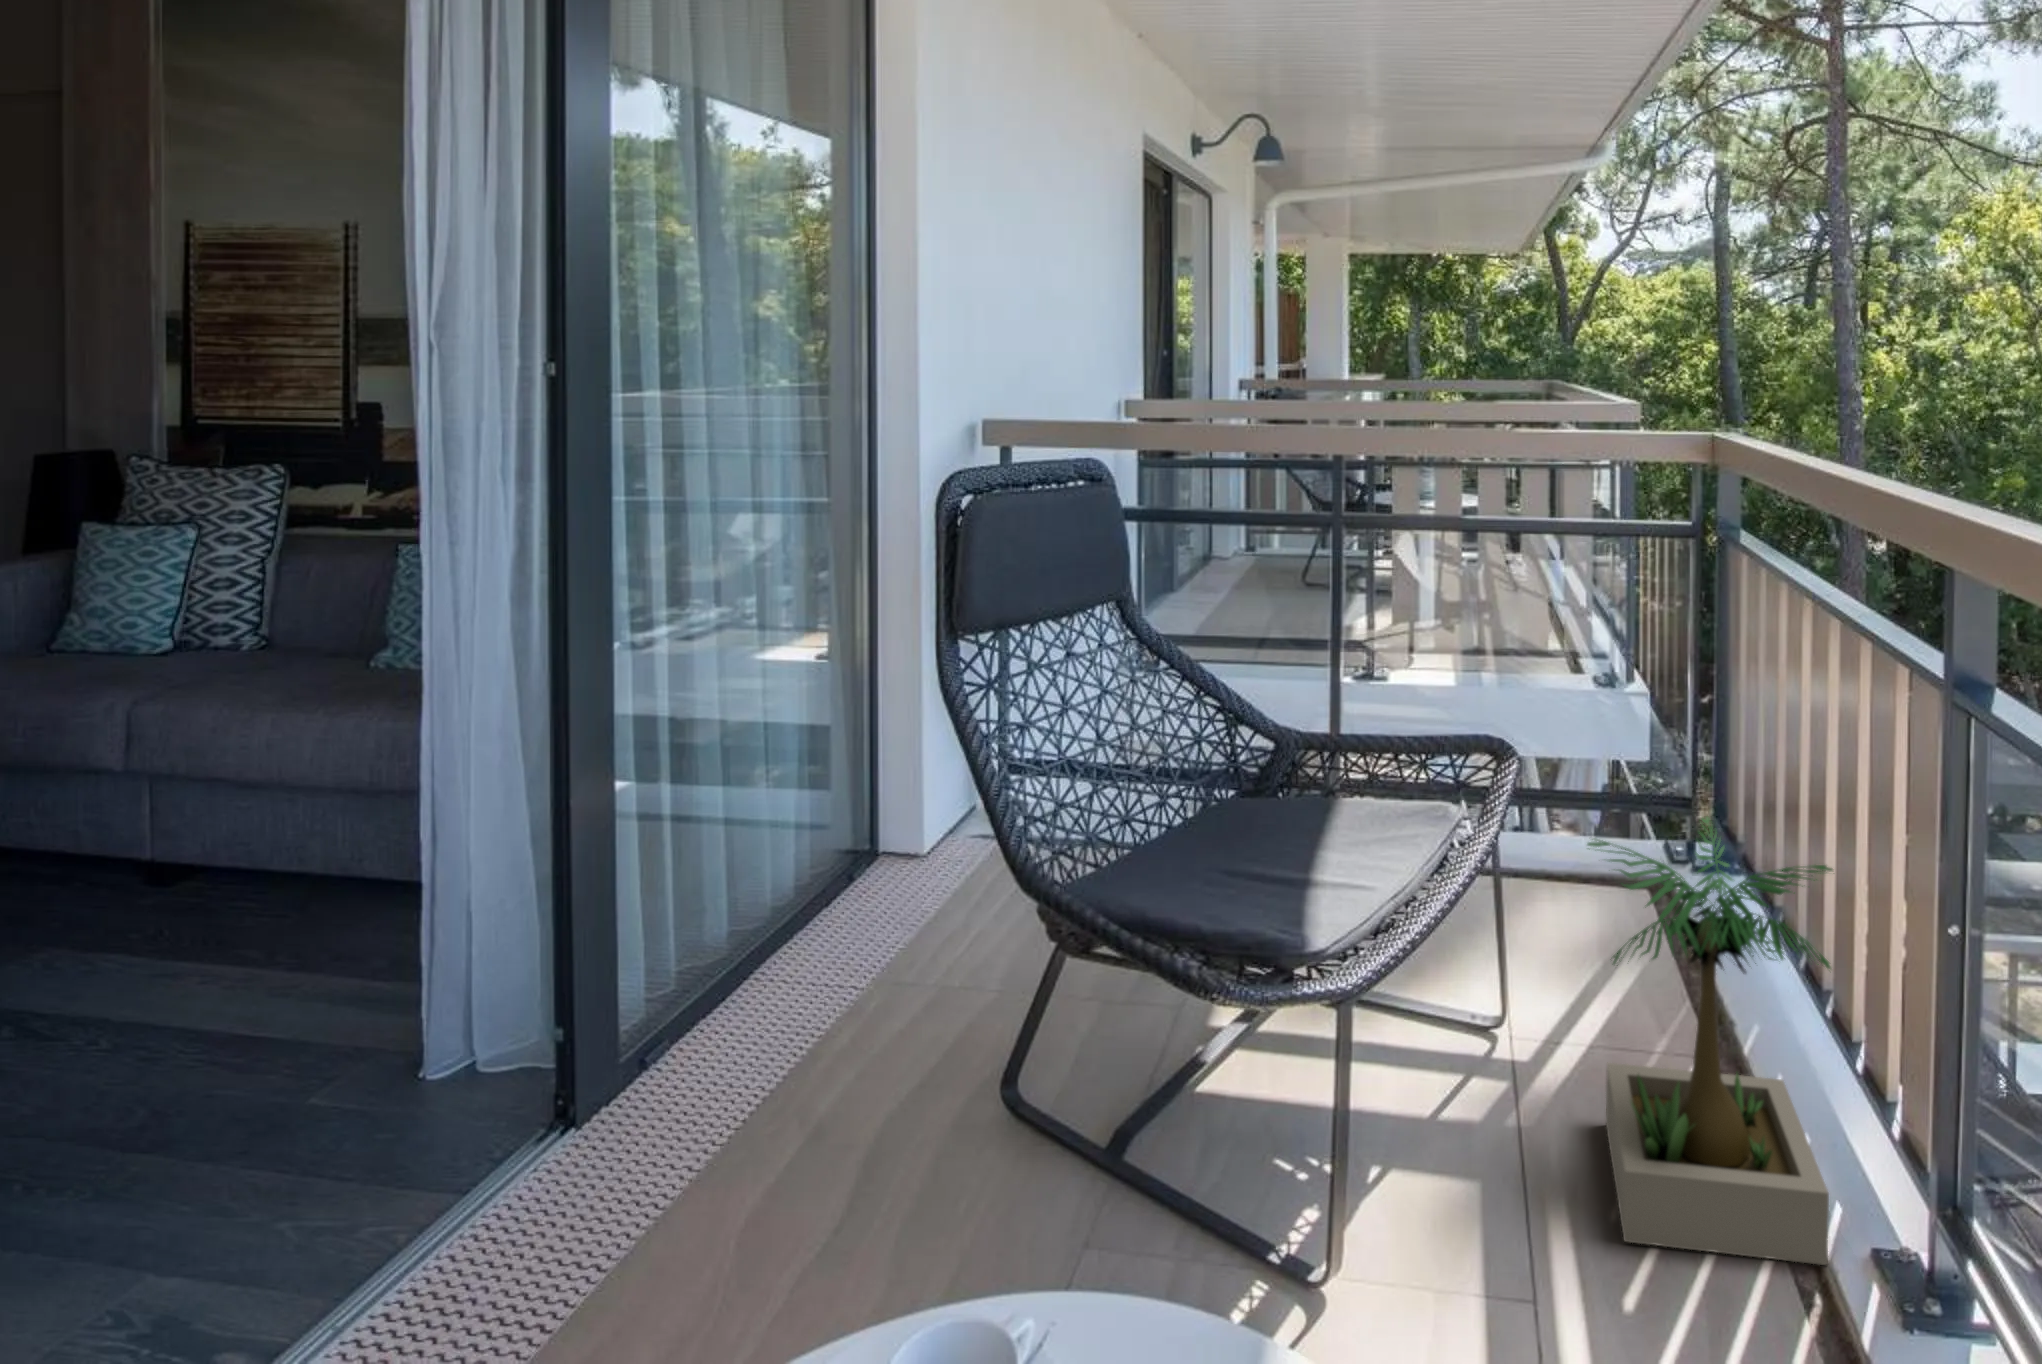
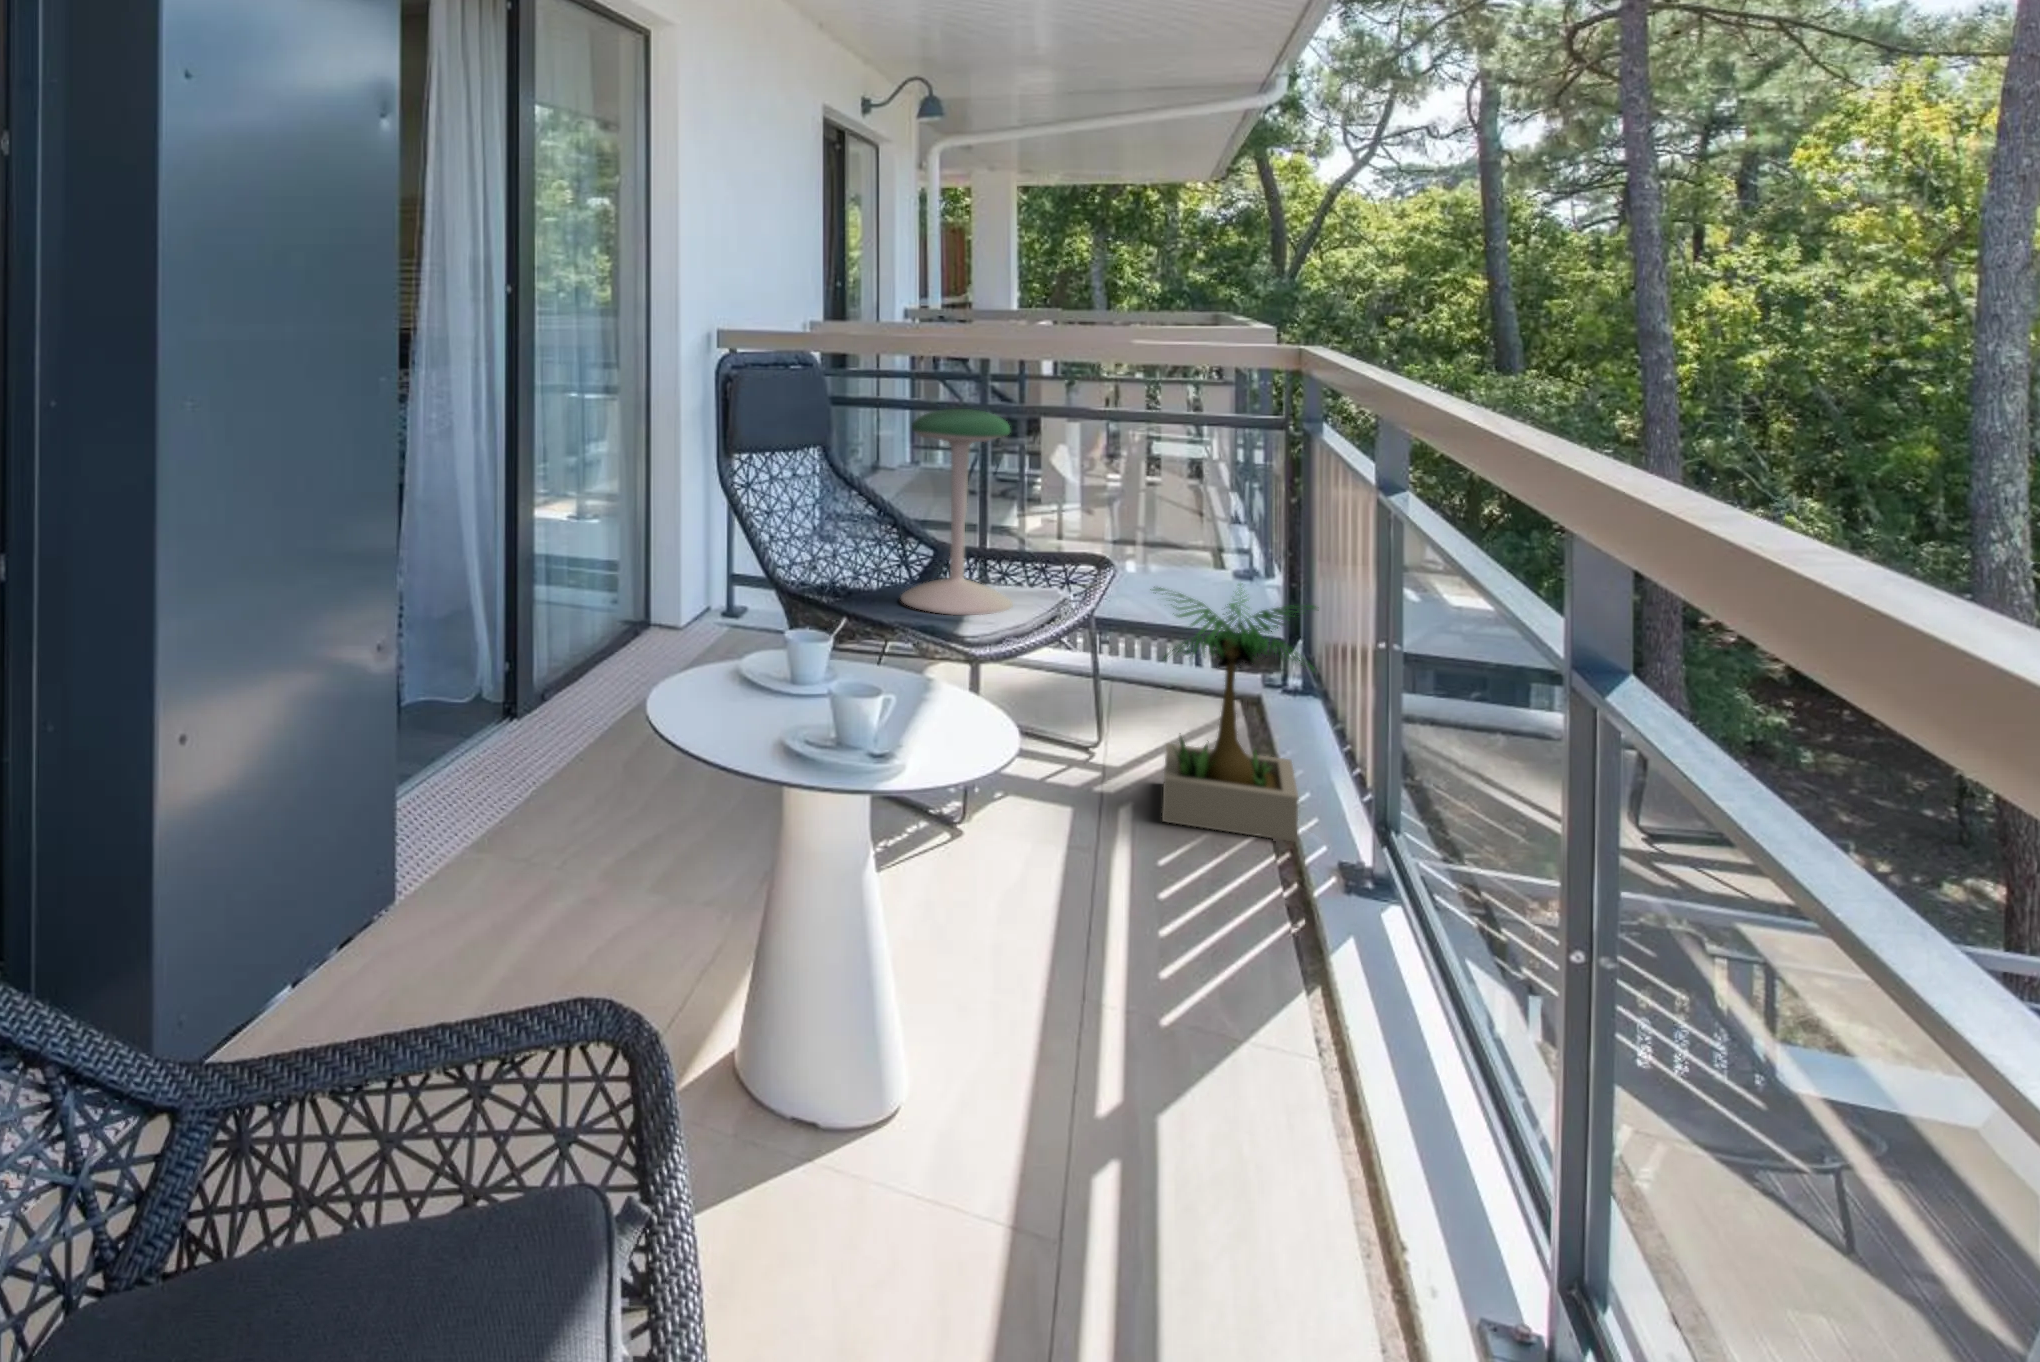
stool: none [1215,558,1382,895] -> present [901,409,1013,615]

